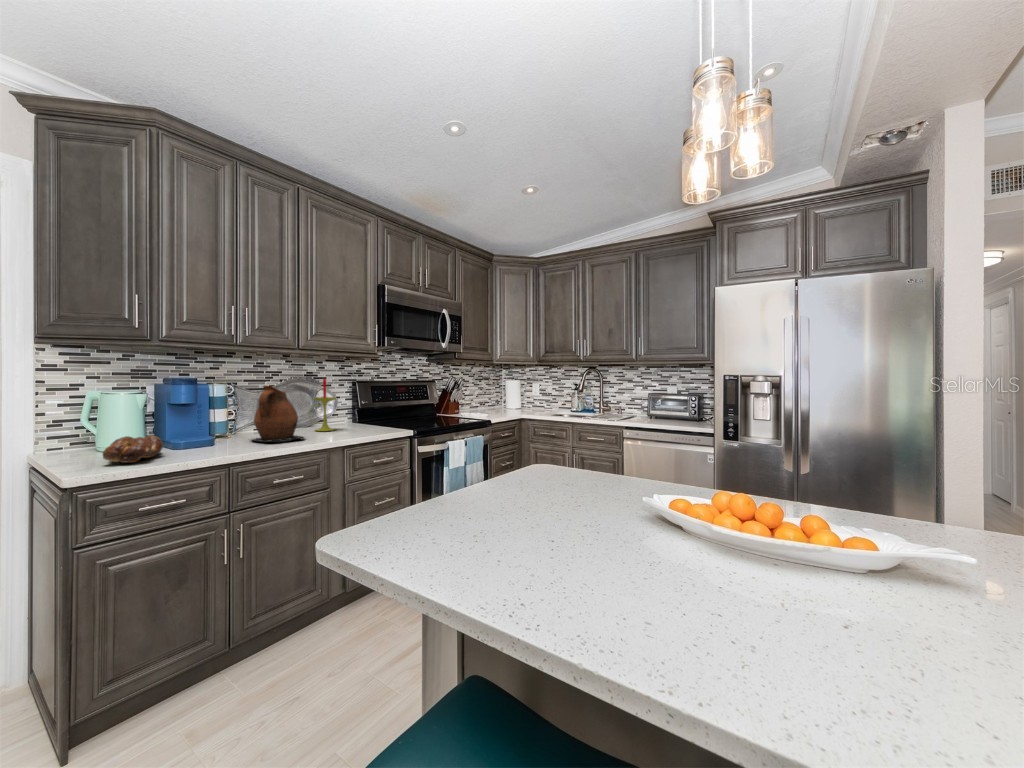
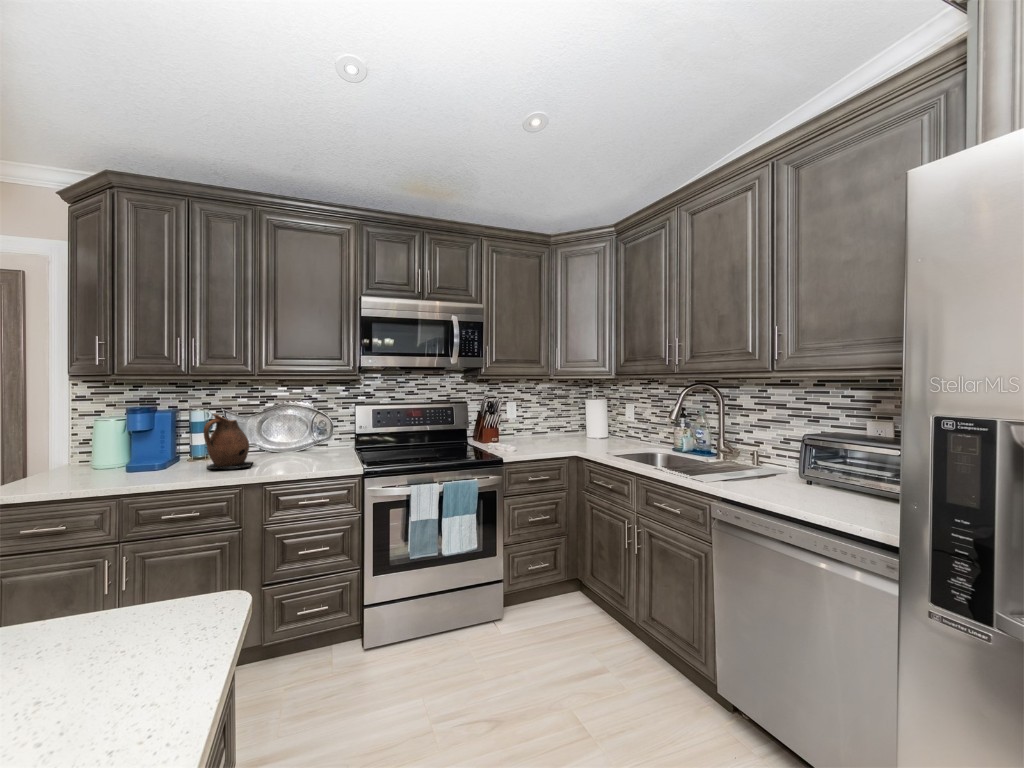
candle: present [308,378,335,431] -> none [282,403,310,459]
bread loaf: present [103,435,163,463] -> none [62,458,124,481]

